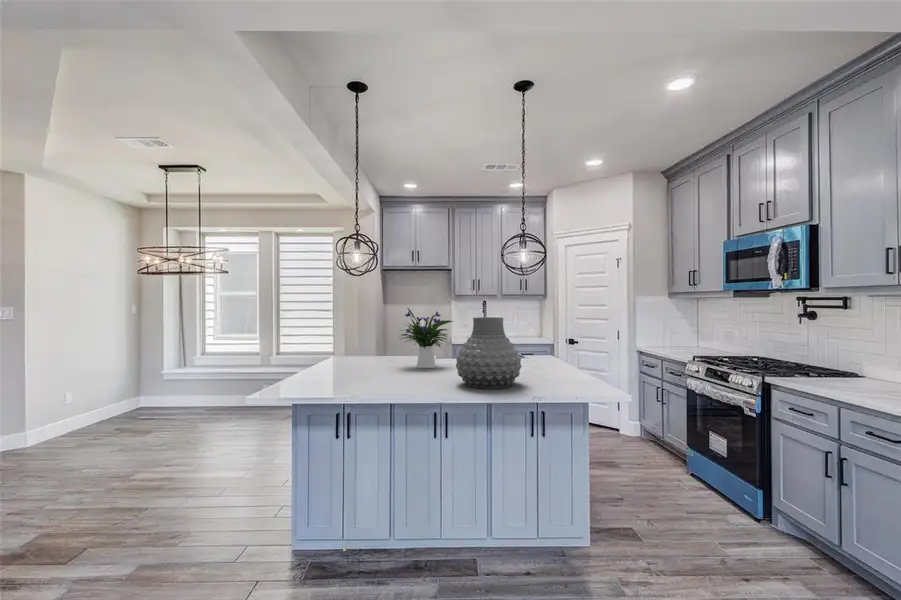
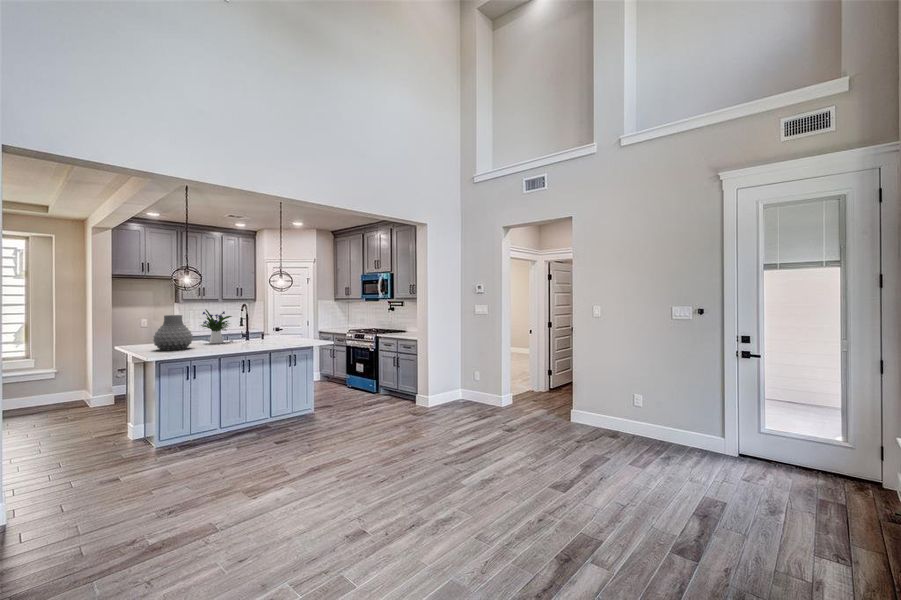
vase: present [456,317,522,389] -> present [153,315,193,350]

